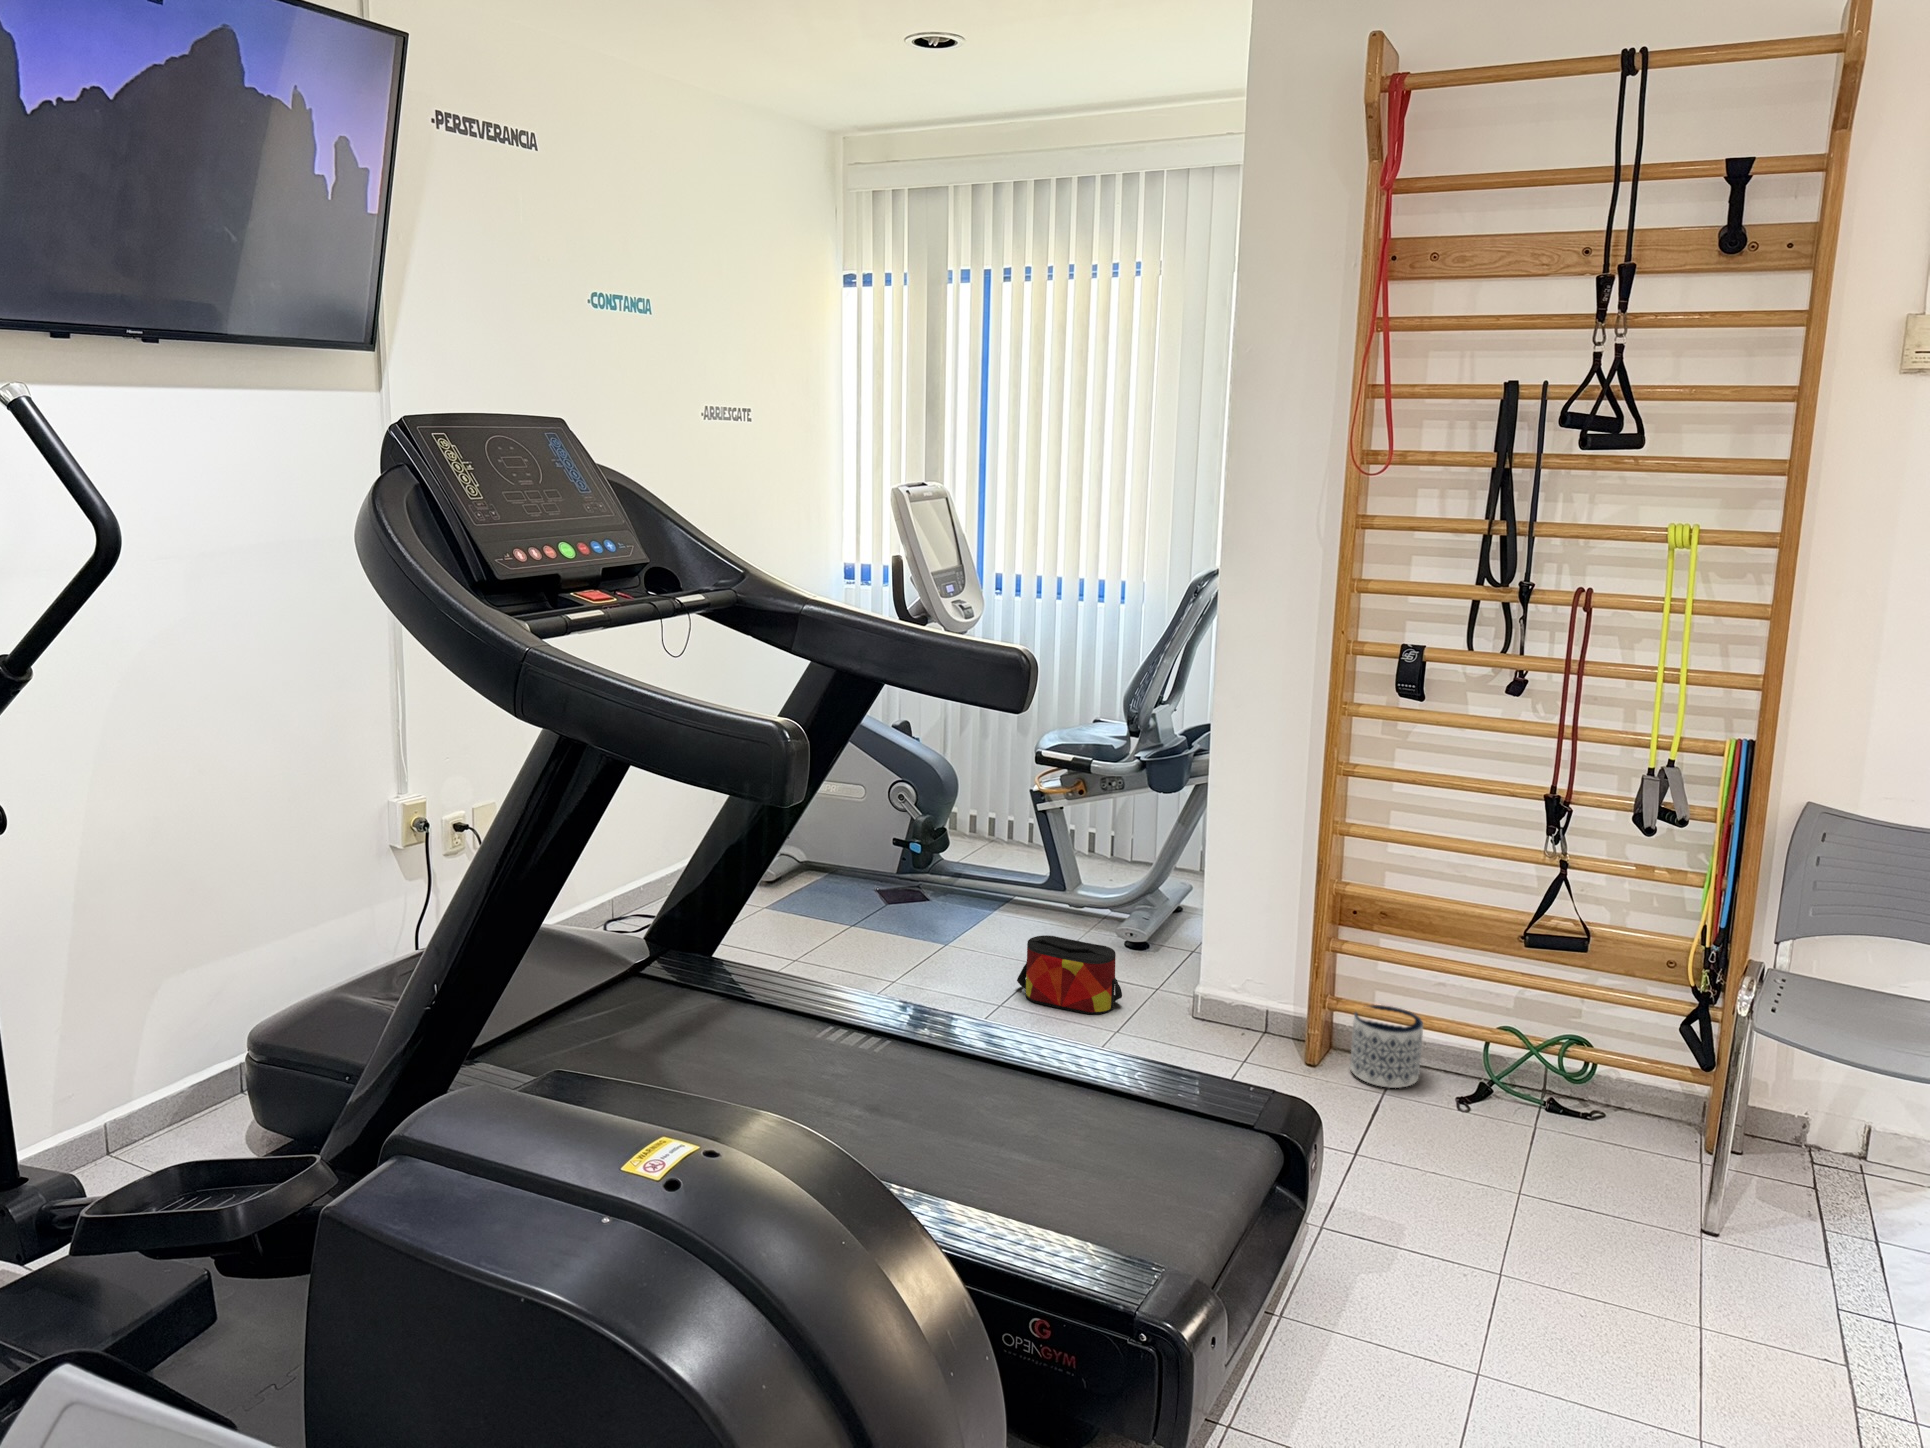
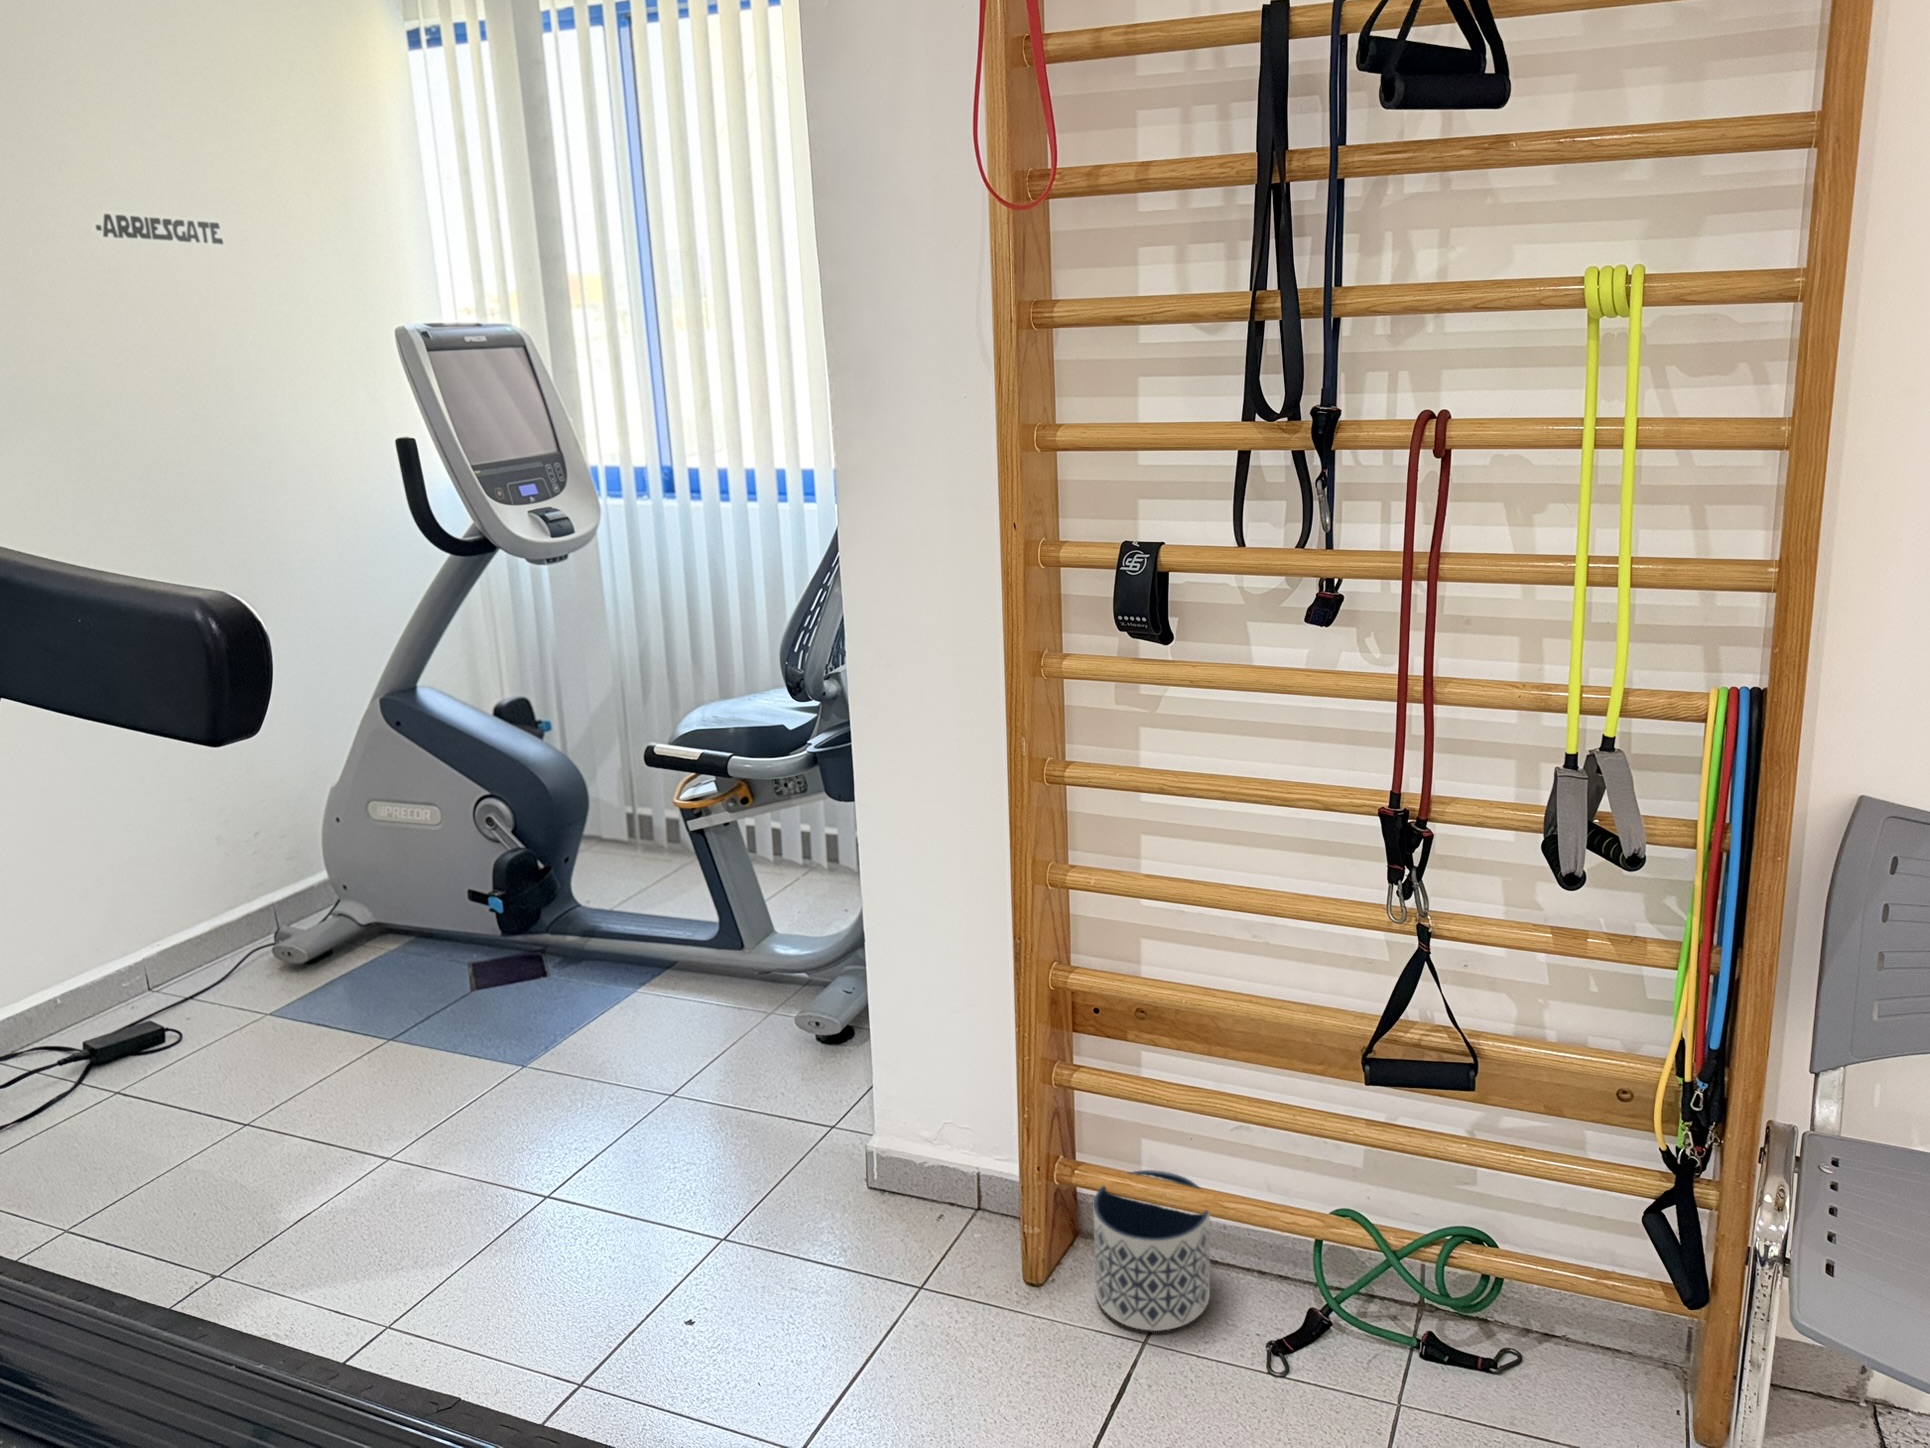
bag: present [1017,935,1122,1015] -> none [598,1057,757,1194]

